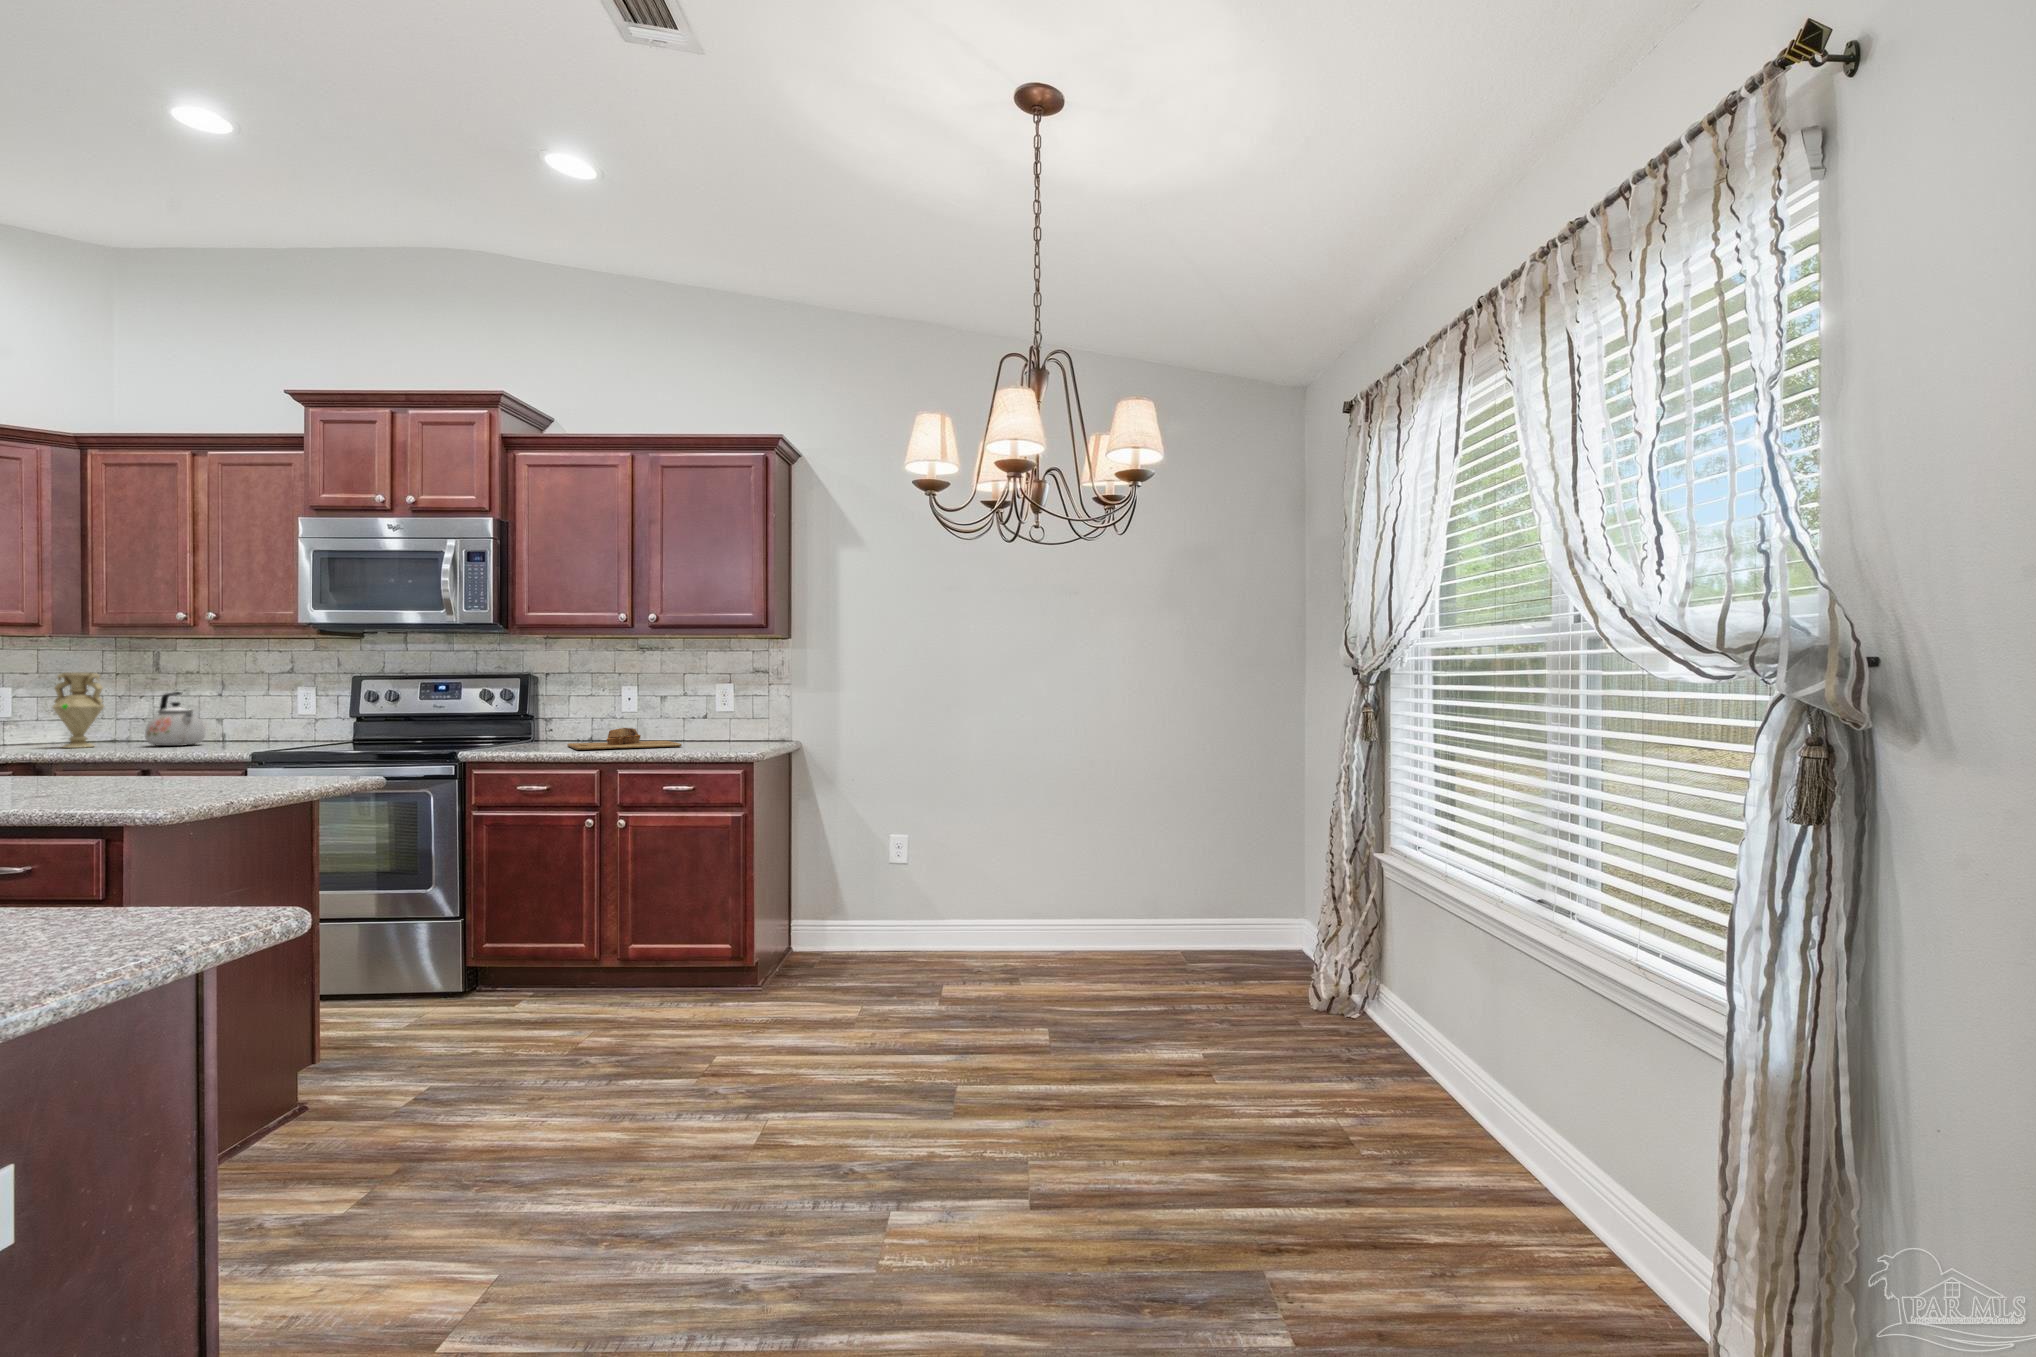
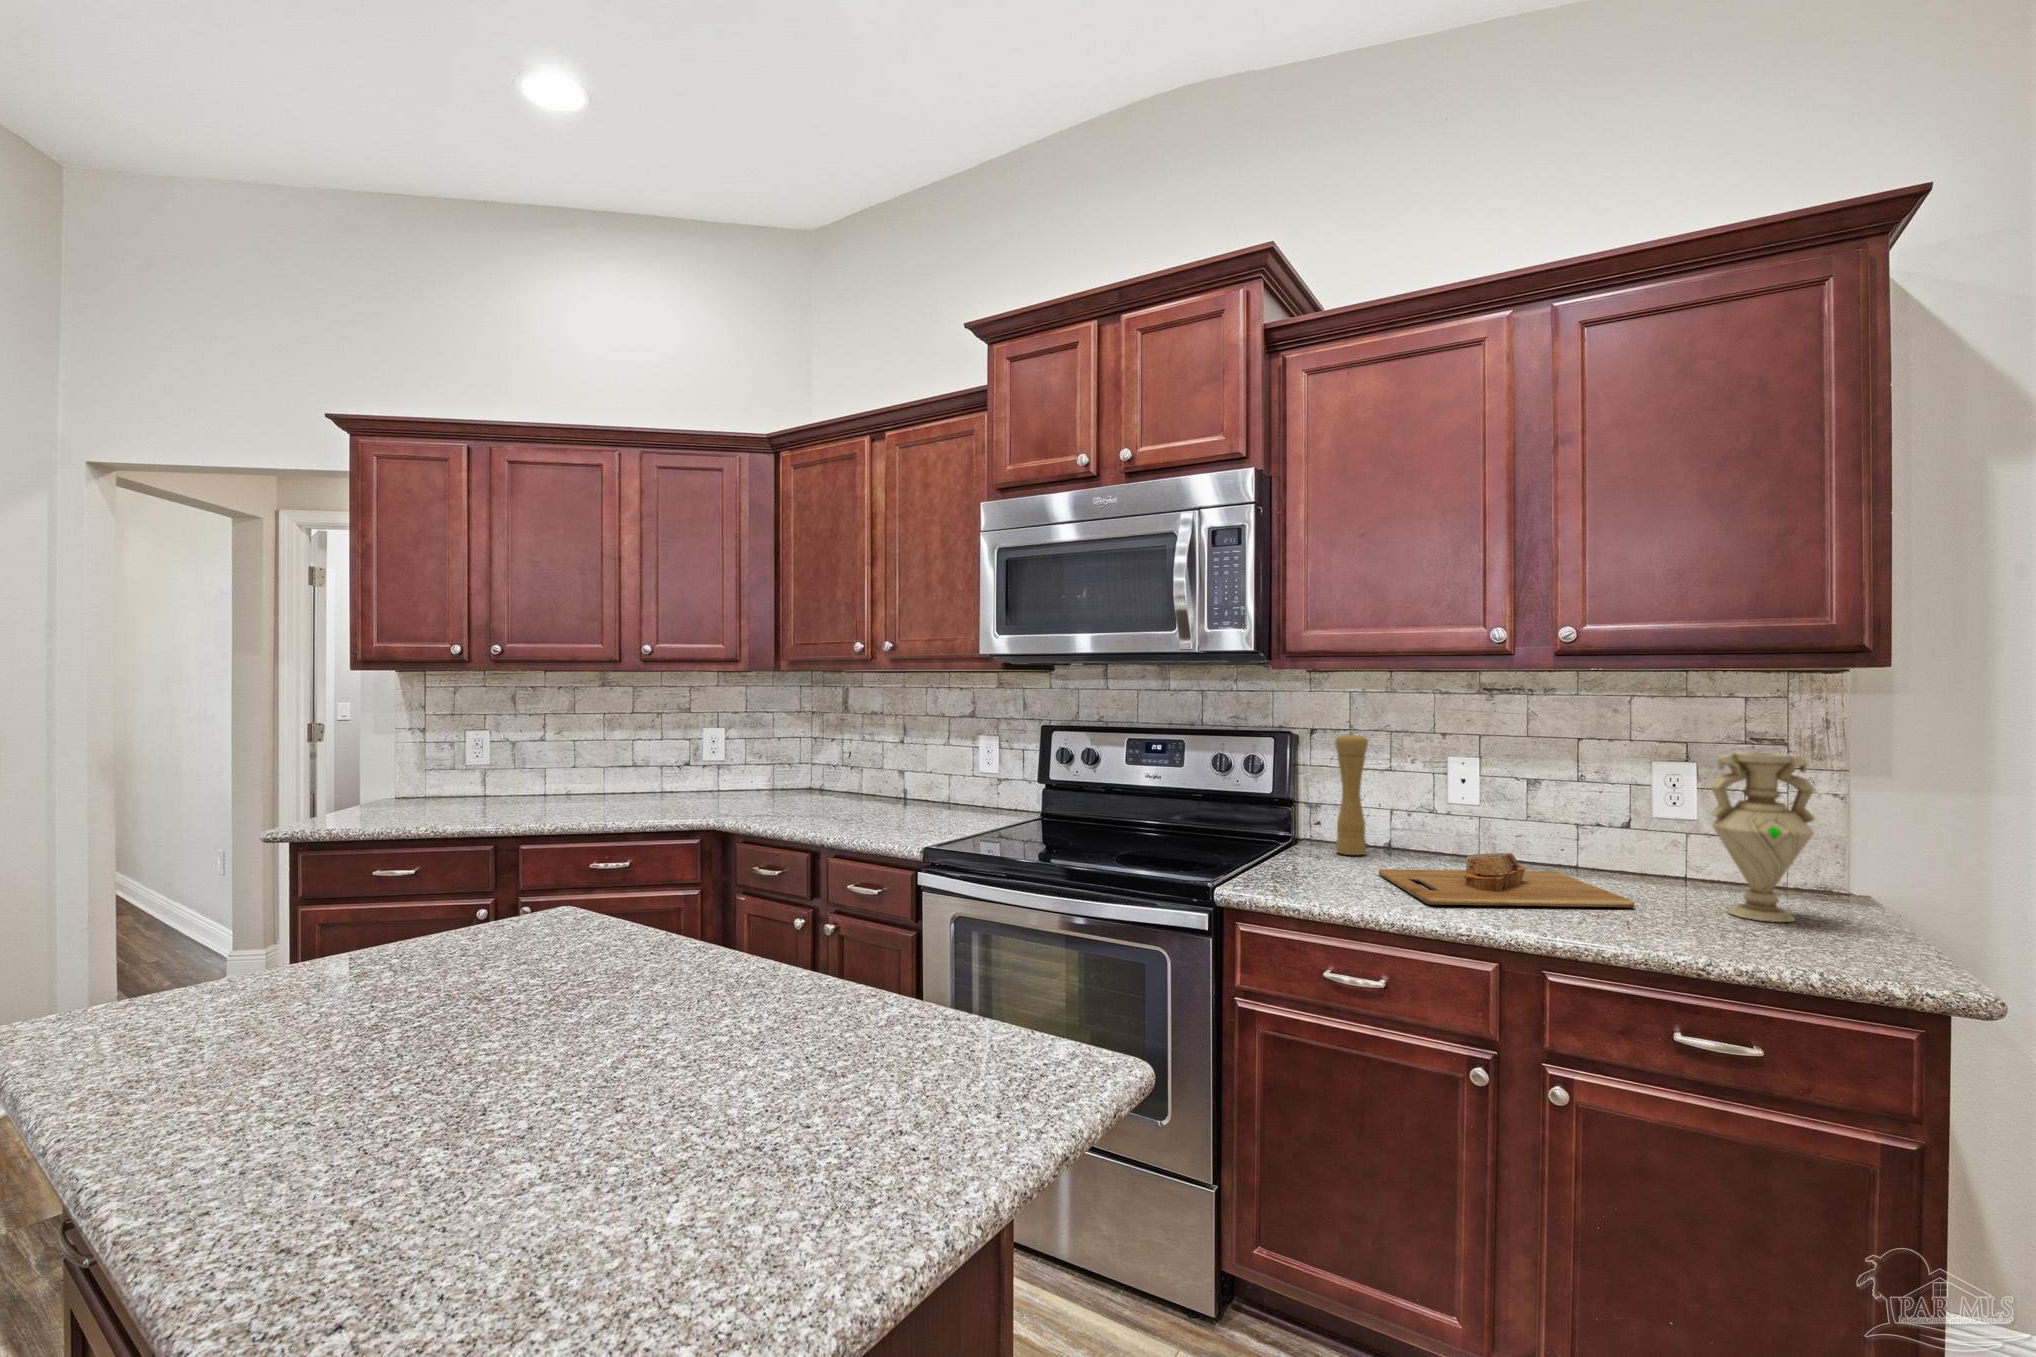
vase: present [53,672,104,748] -> present [1710,752,1815,922]
pepper mill: none [554,673,573,743] -> present [1335,733,1368,855]
kettle: present [145,692,205,746] -> none [825,744,884,813]

